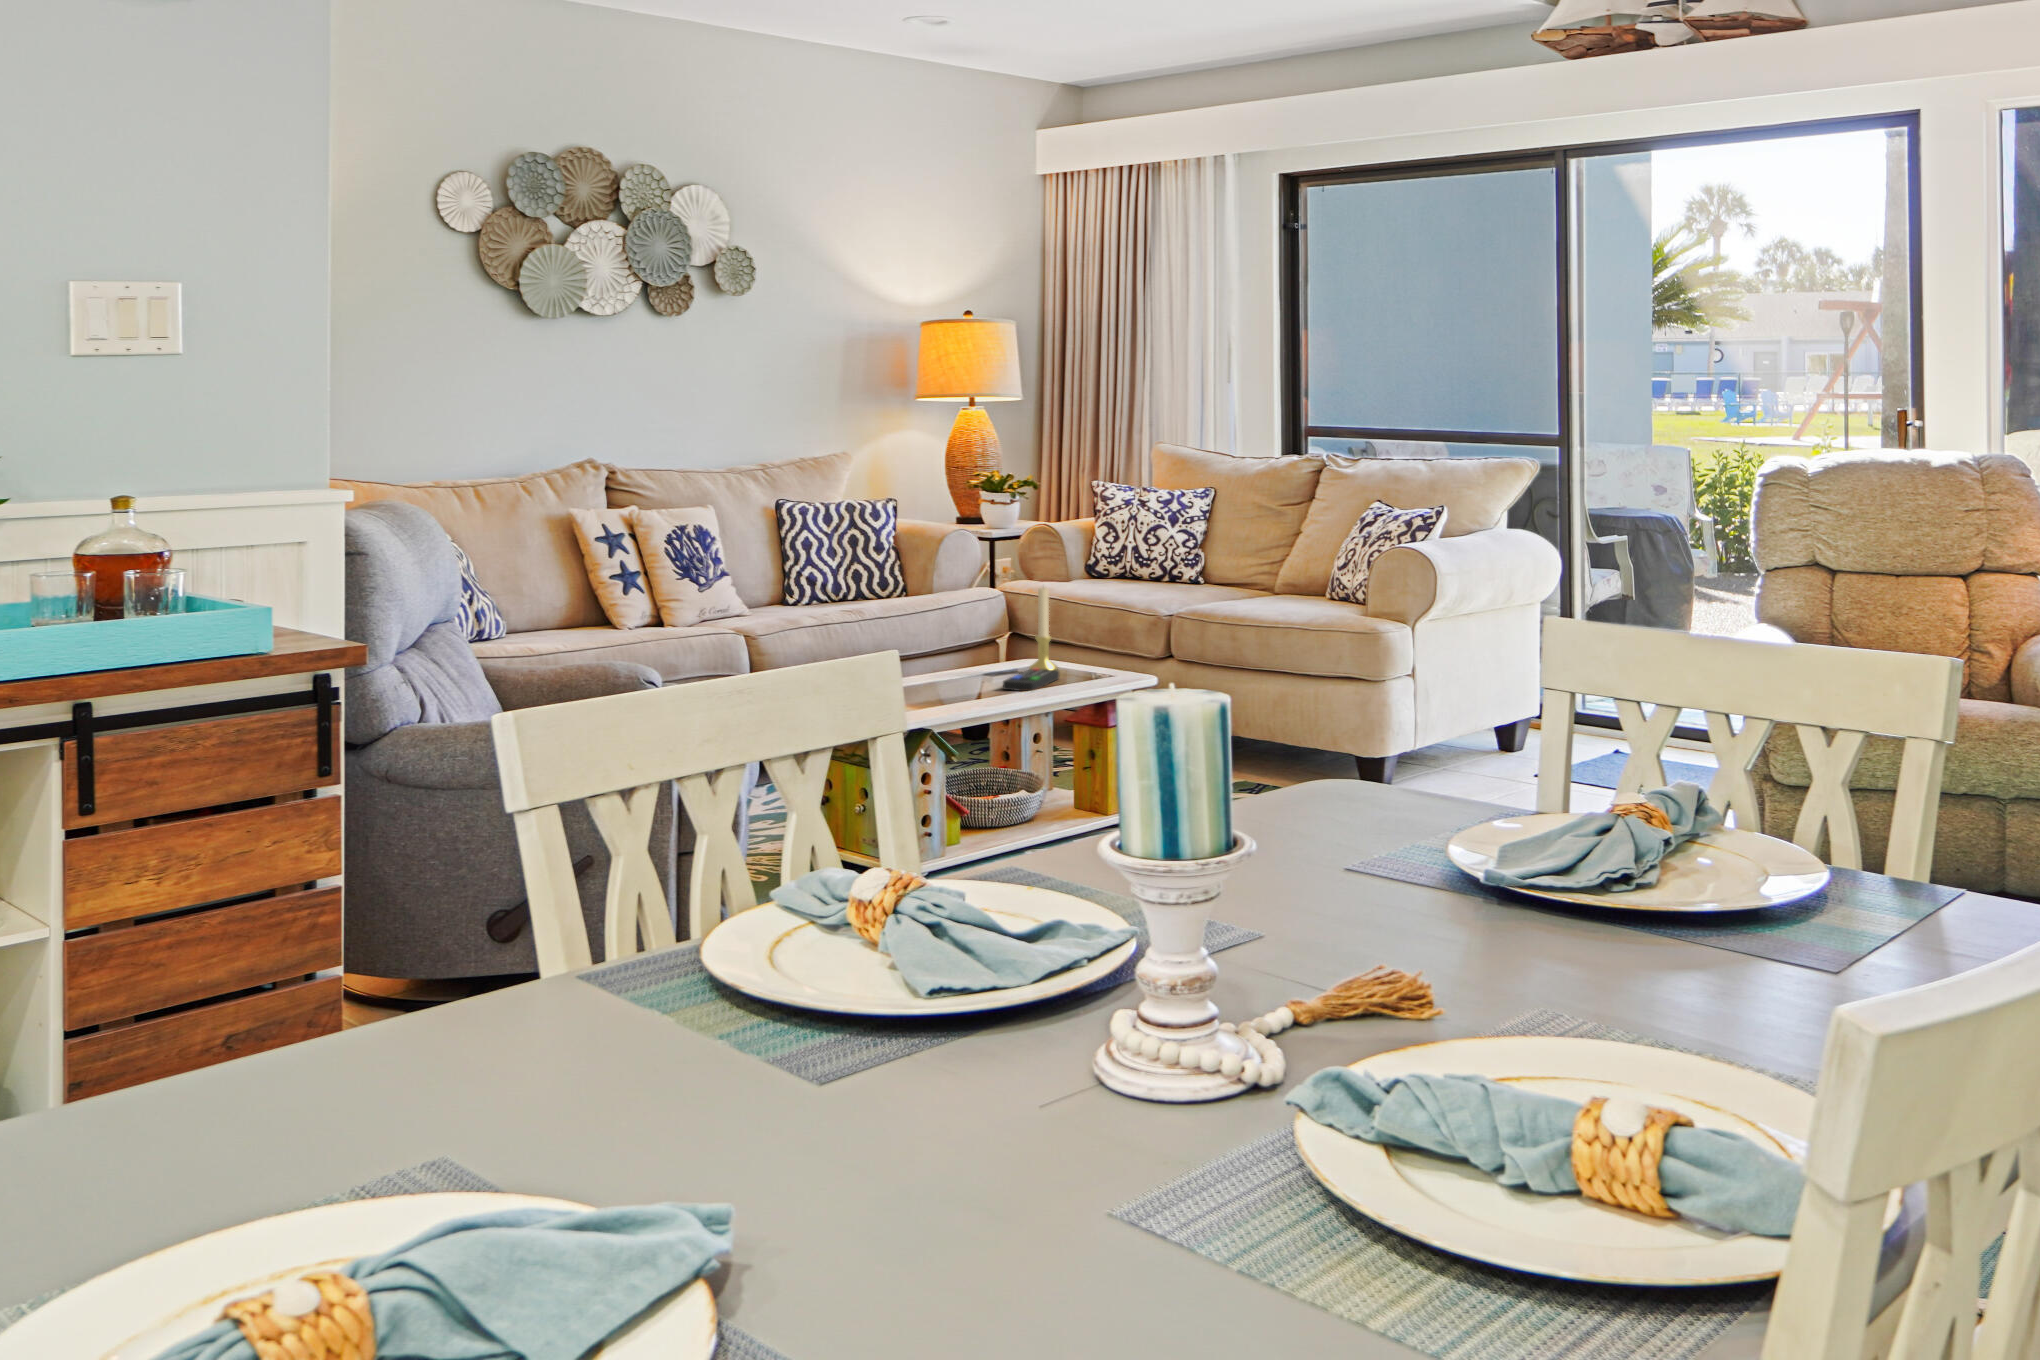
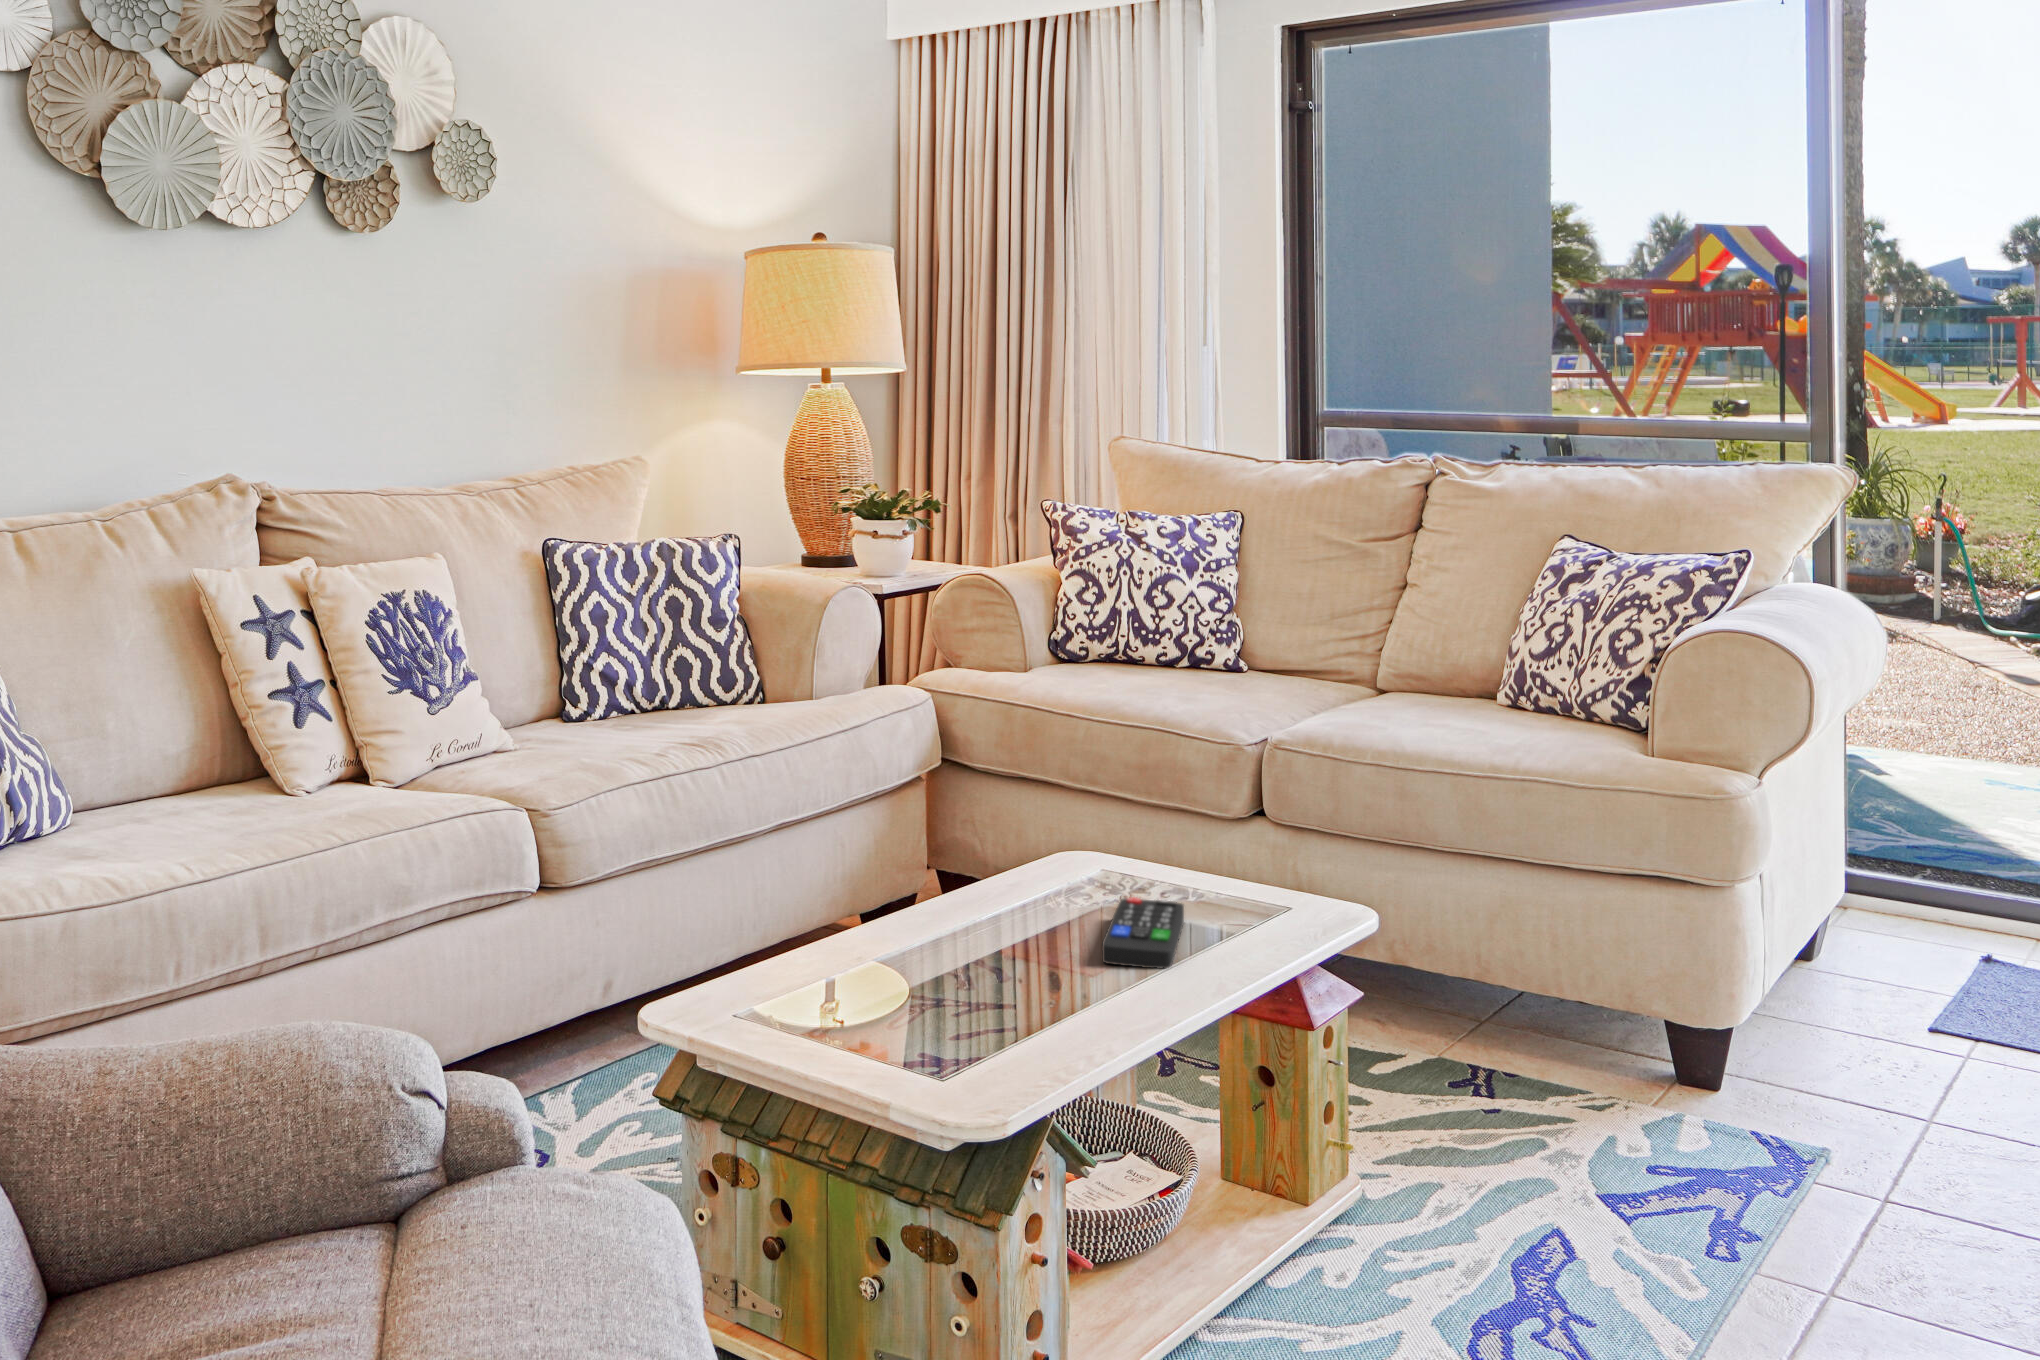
candle holder: present [1029,588,1058,670] -> none [1092,723,1150,897]

